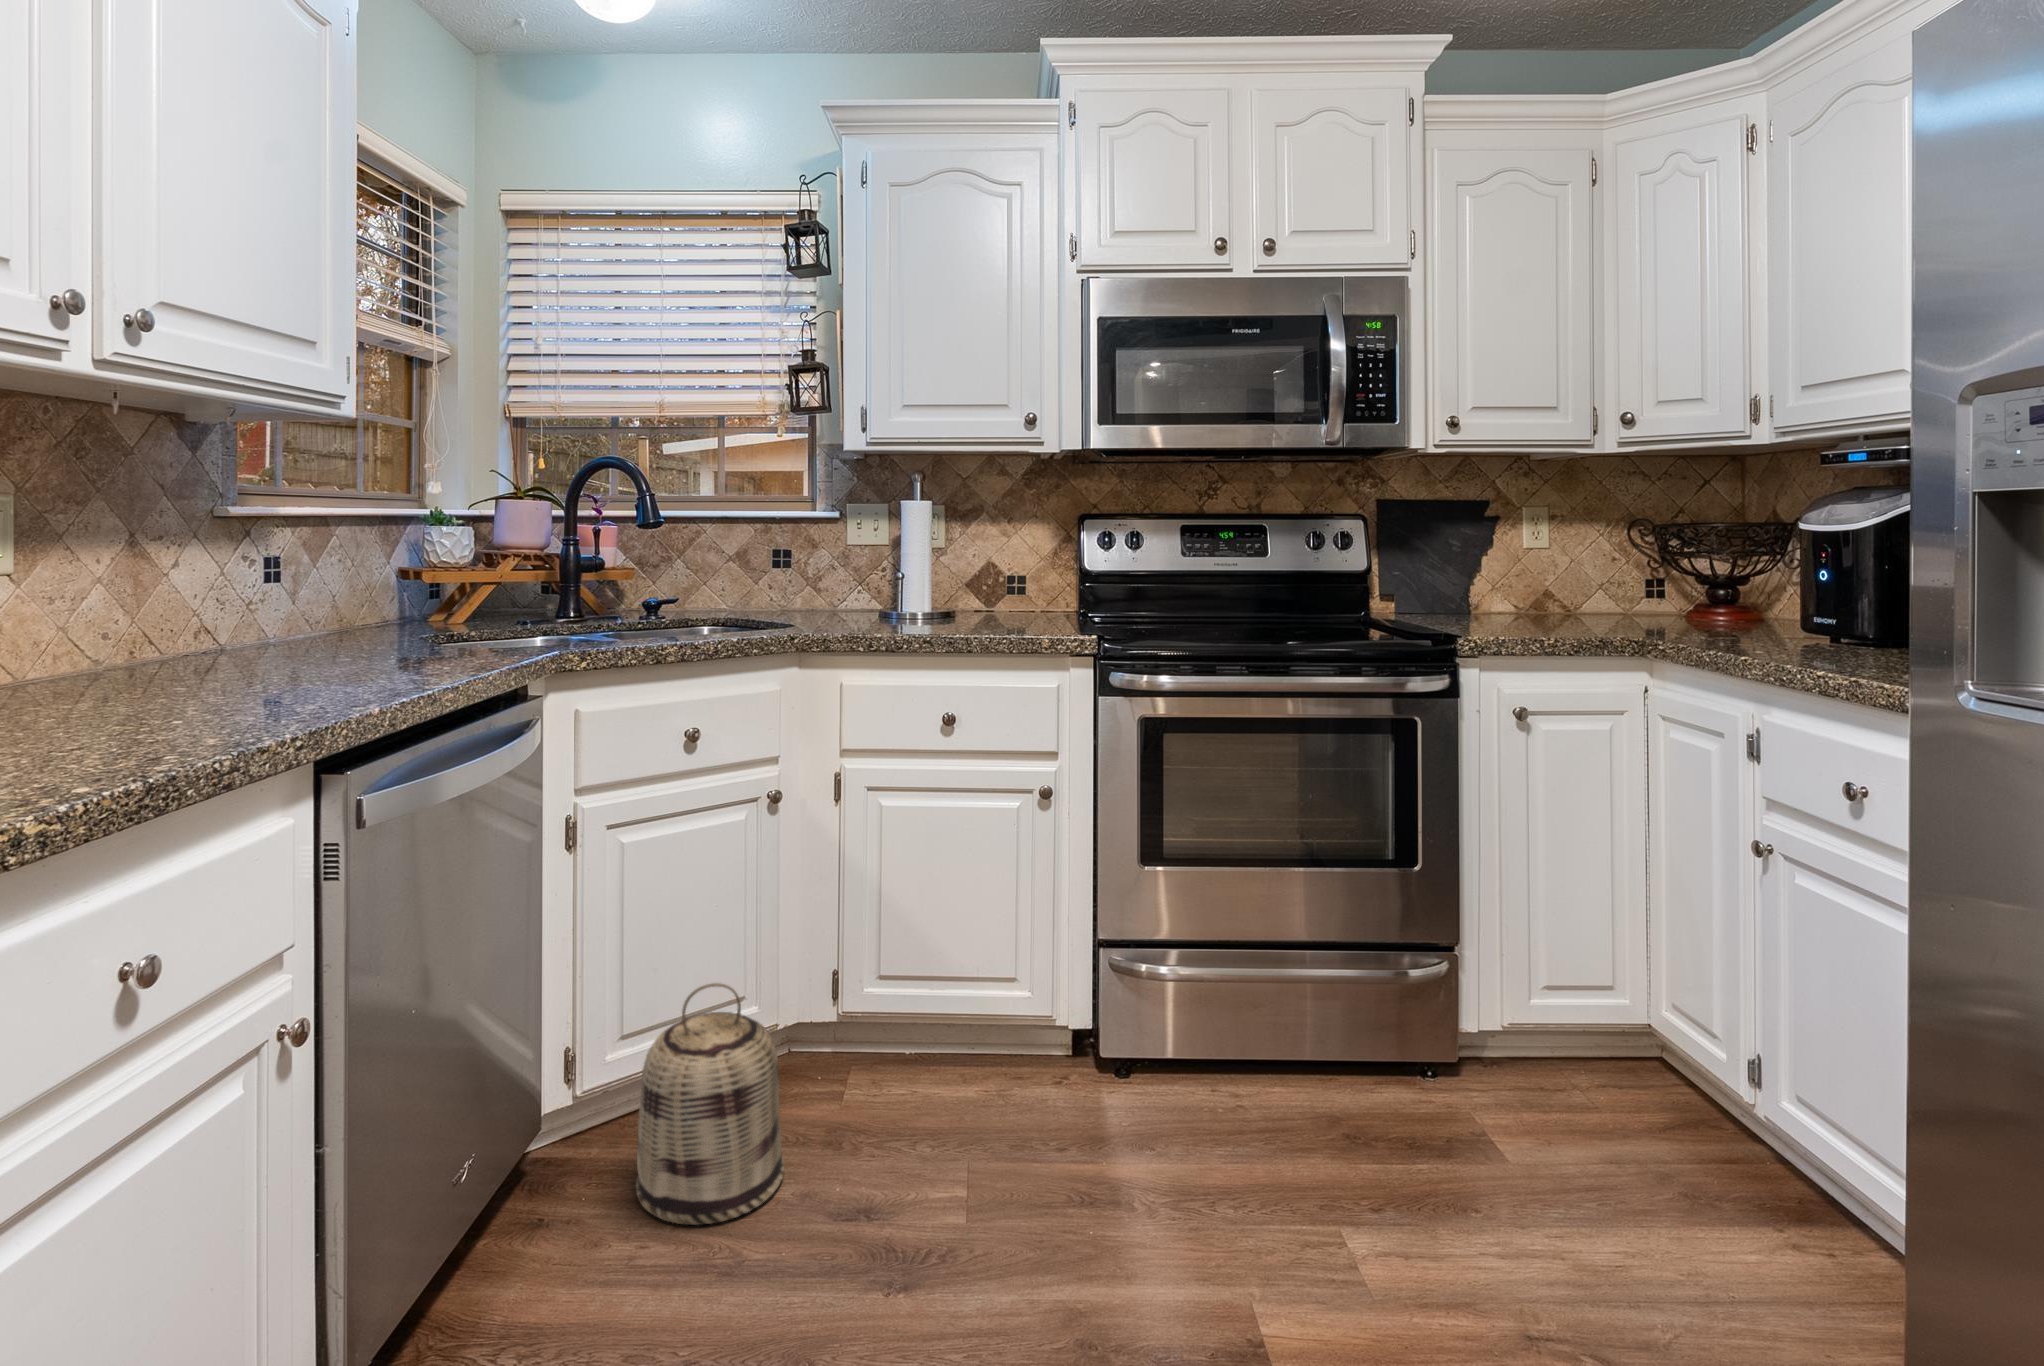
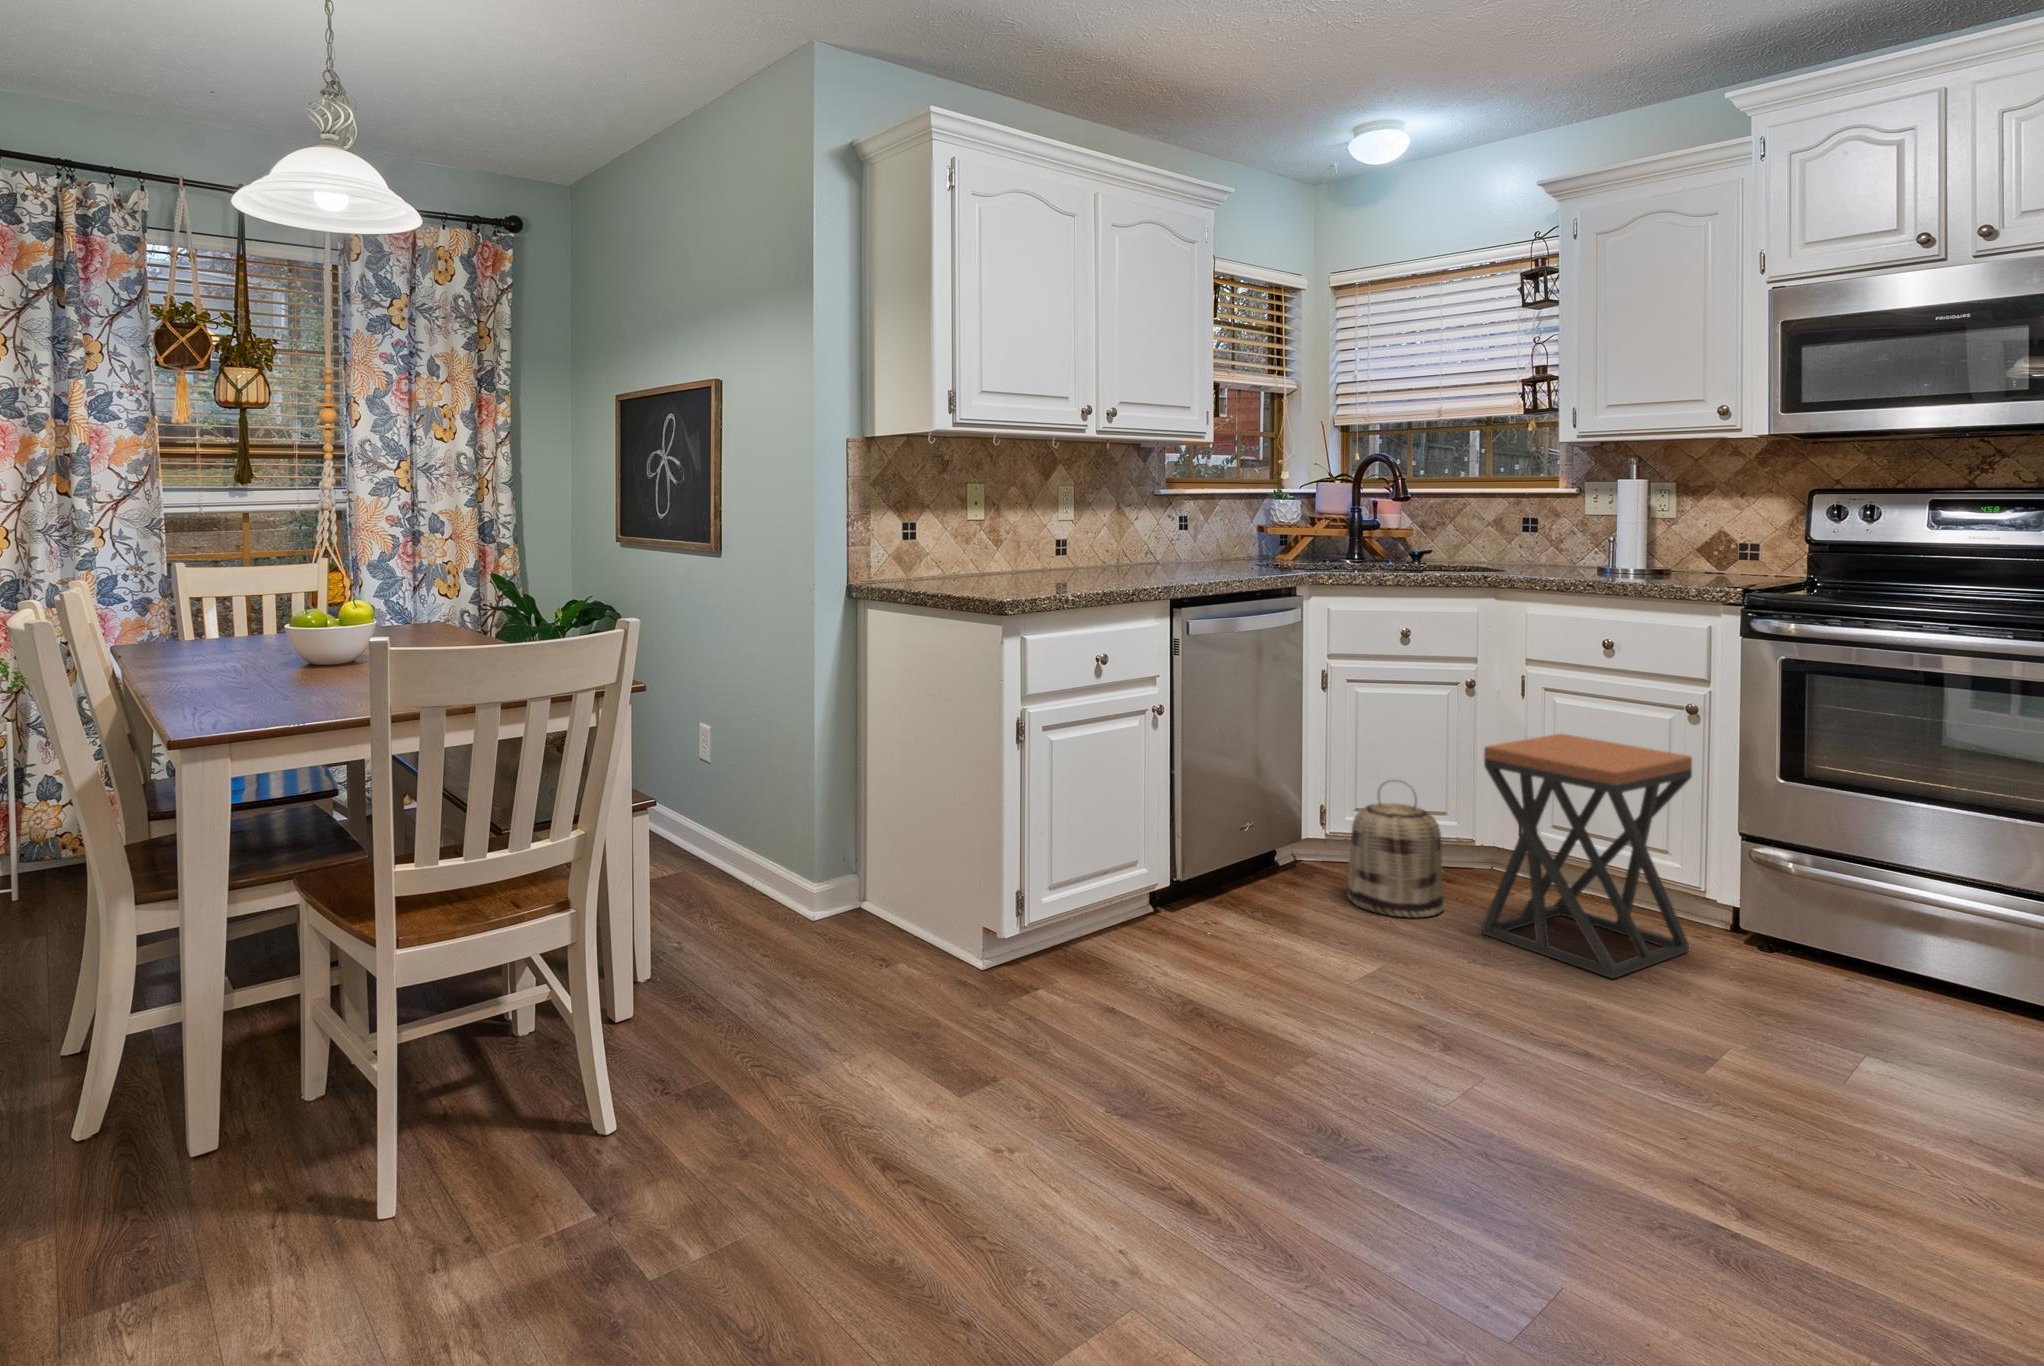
stool: none [857,853,1073,1224] -> present [1482,734,1692,978]

